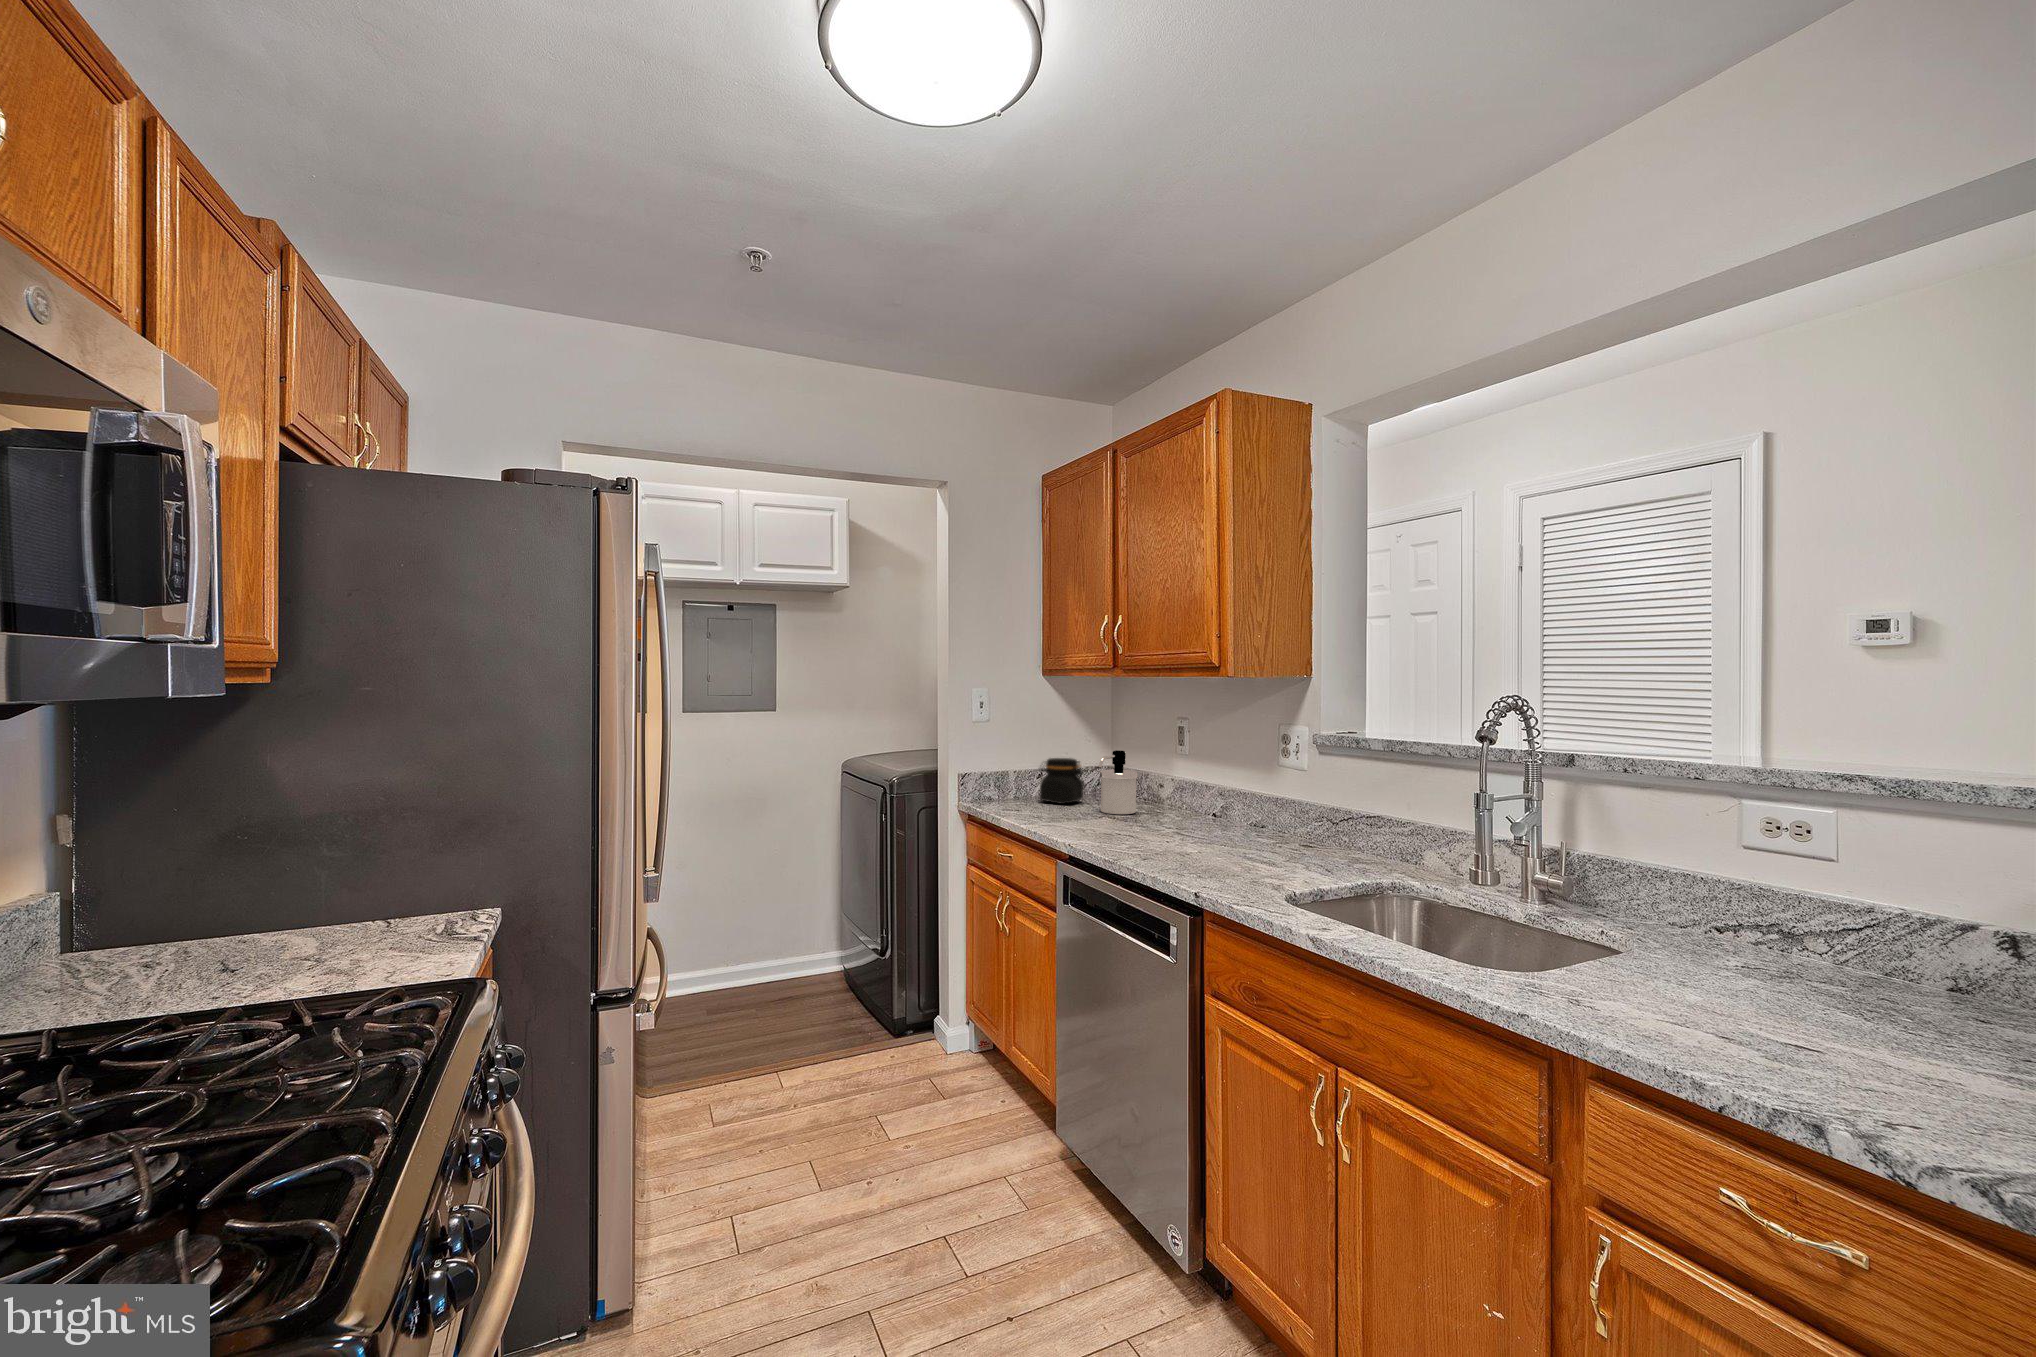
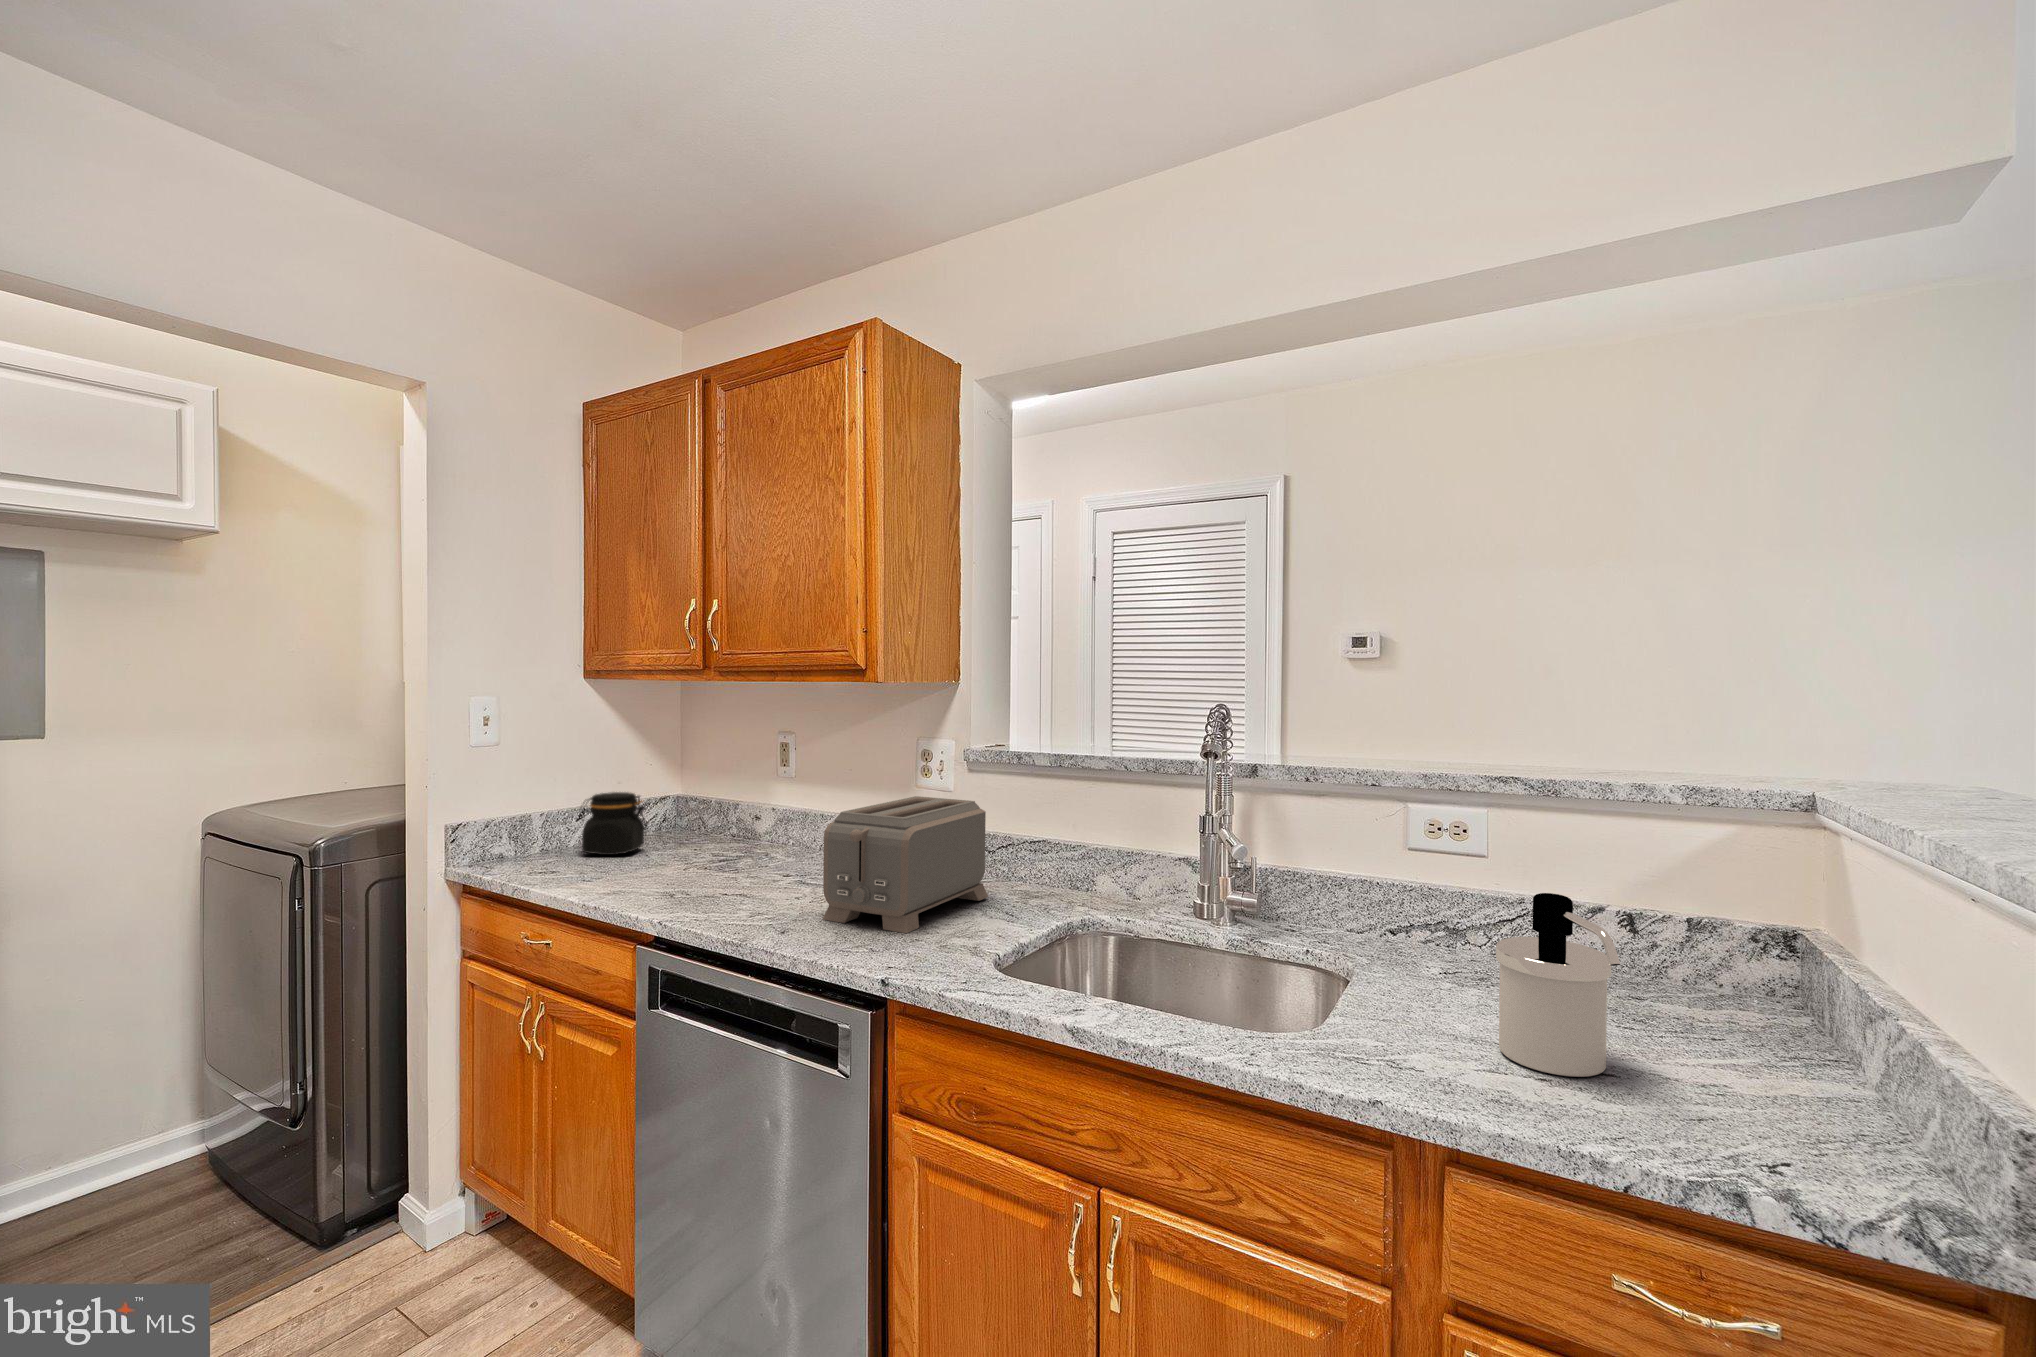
soap dispenser: present [1098,750,1138,814] -> present [1496,893,1620,1077]
toaster: none [1179,769,1326,871] -> present [823,796,988,933]

